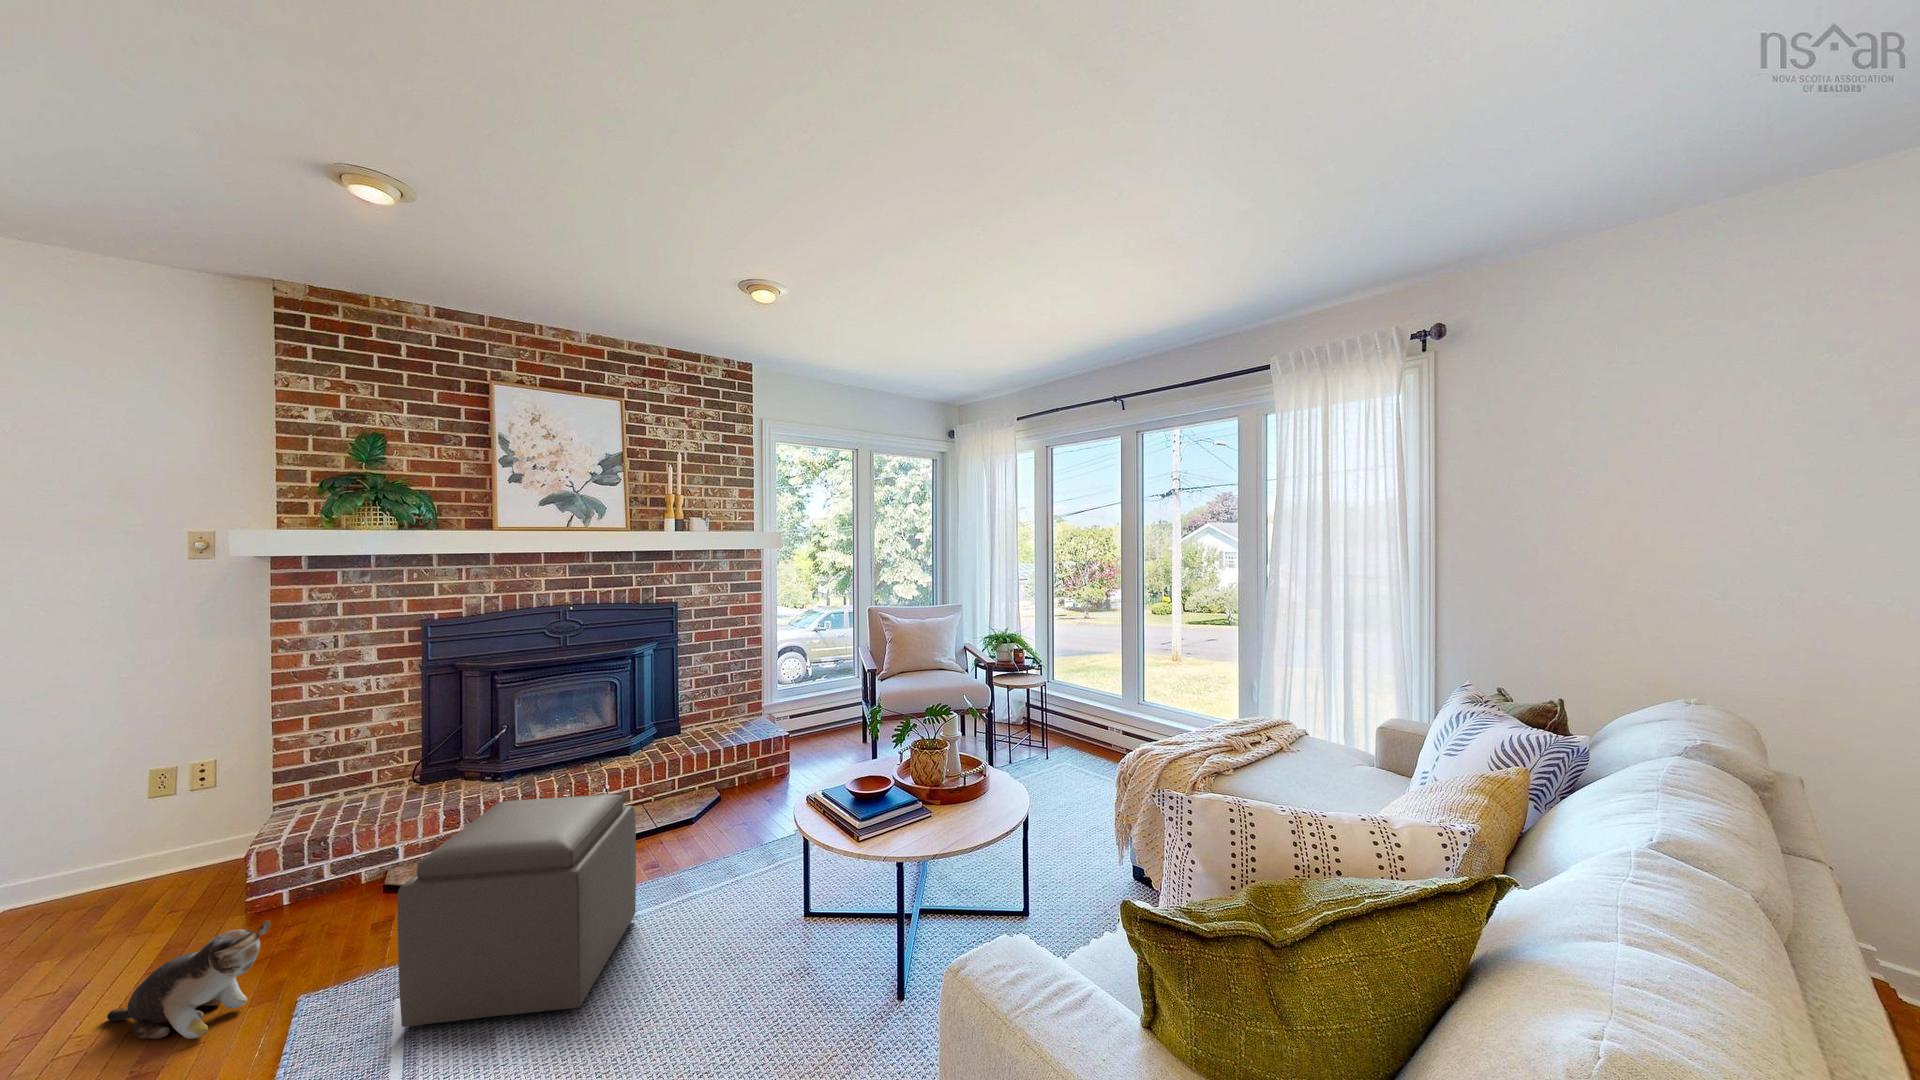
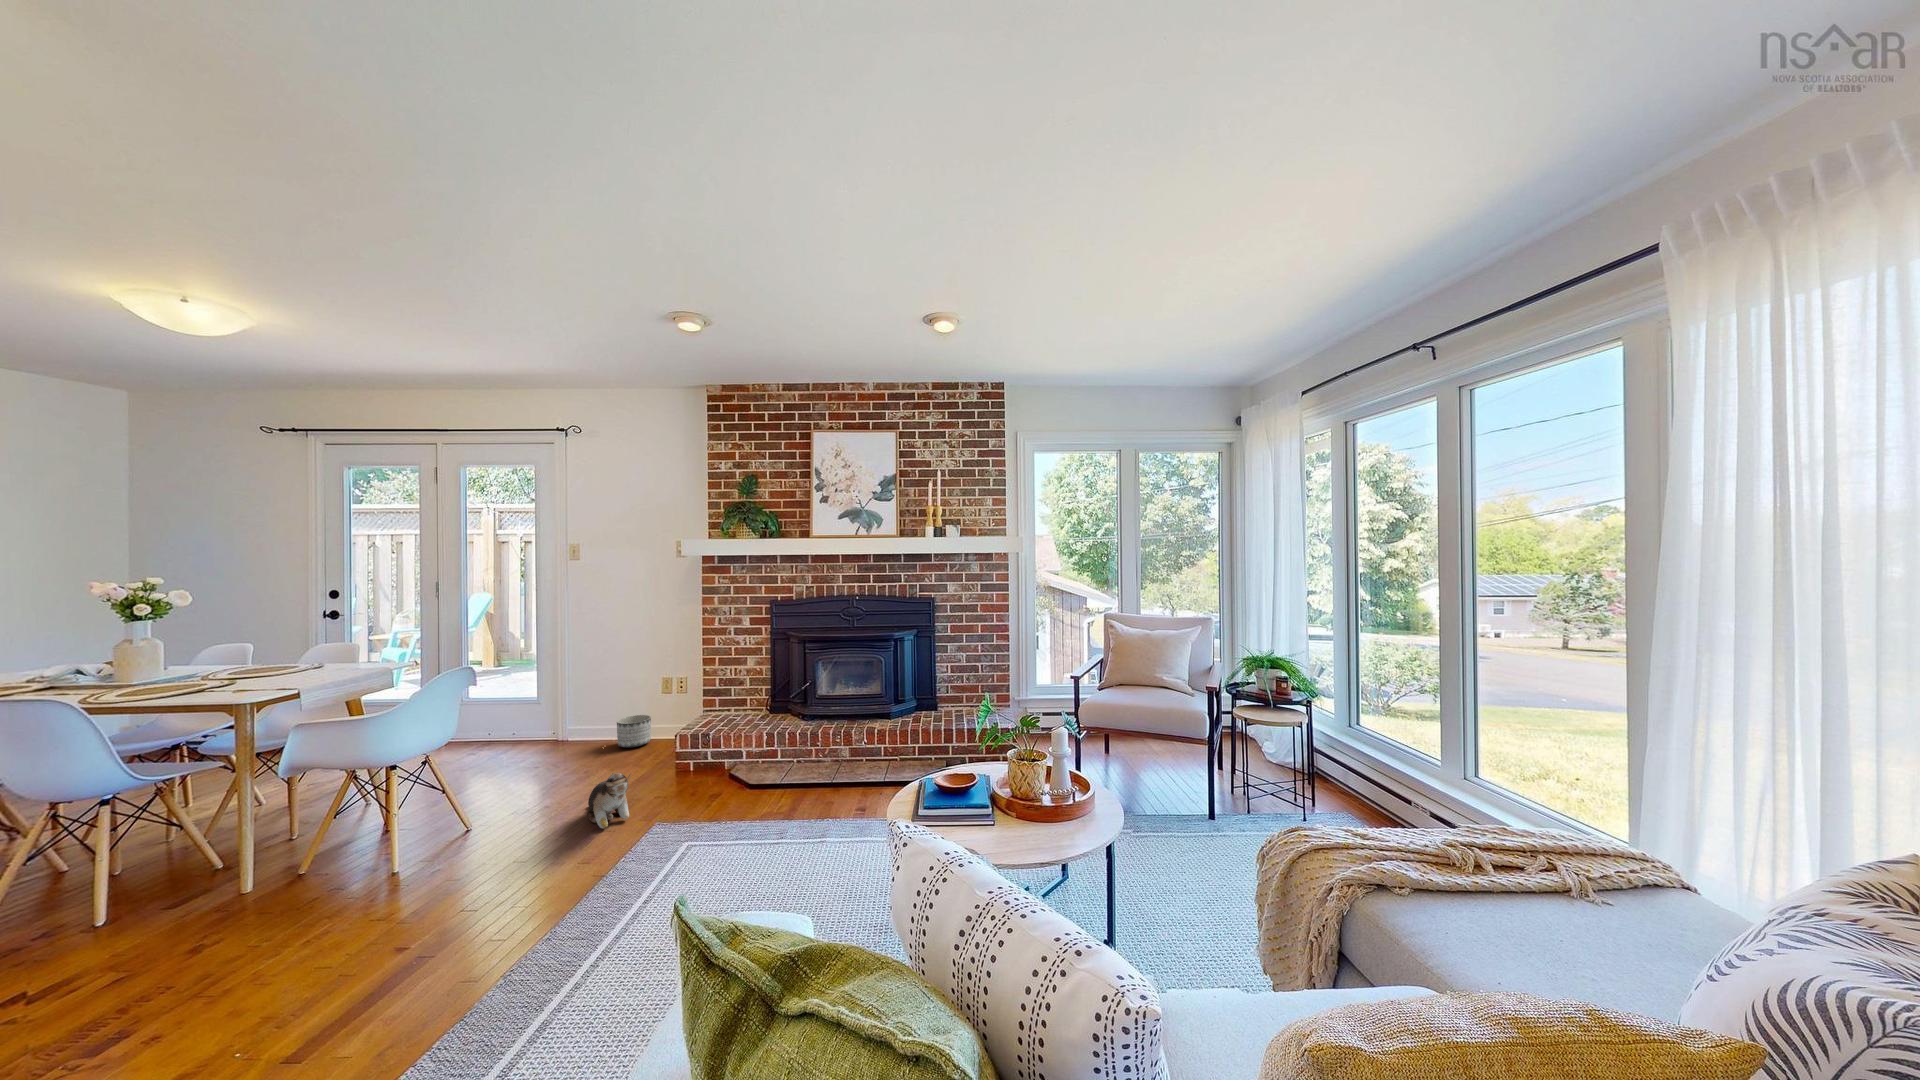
ottoman: present [397,794,636,1027] -> none [658,731,814,889]
planter: none [51,843,144,914] -> present [617,715,651,748]

